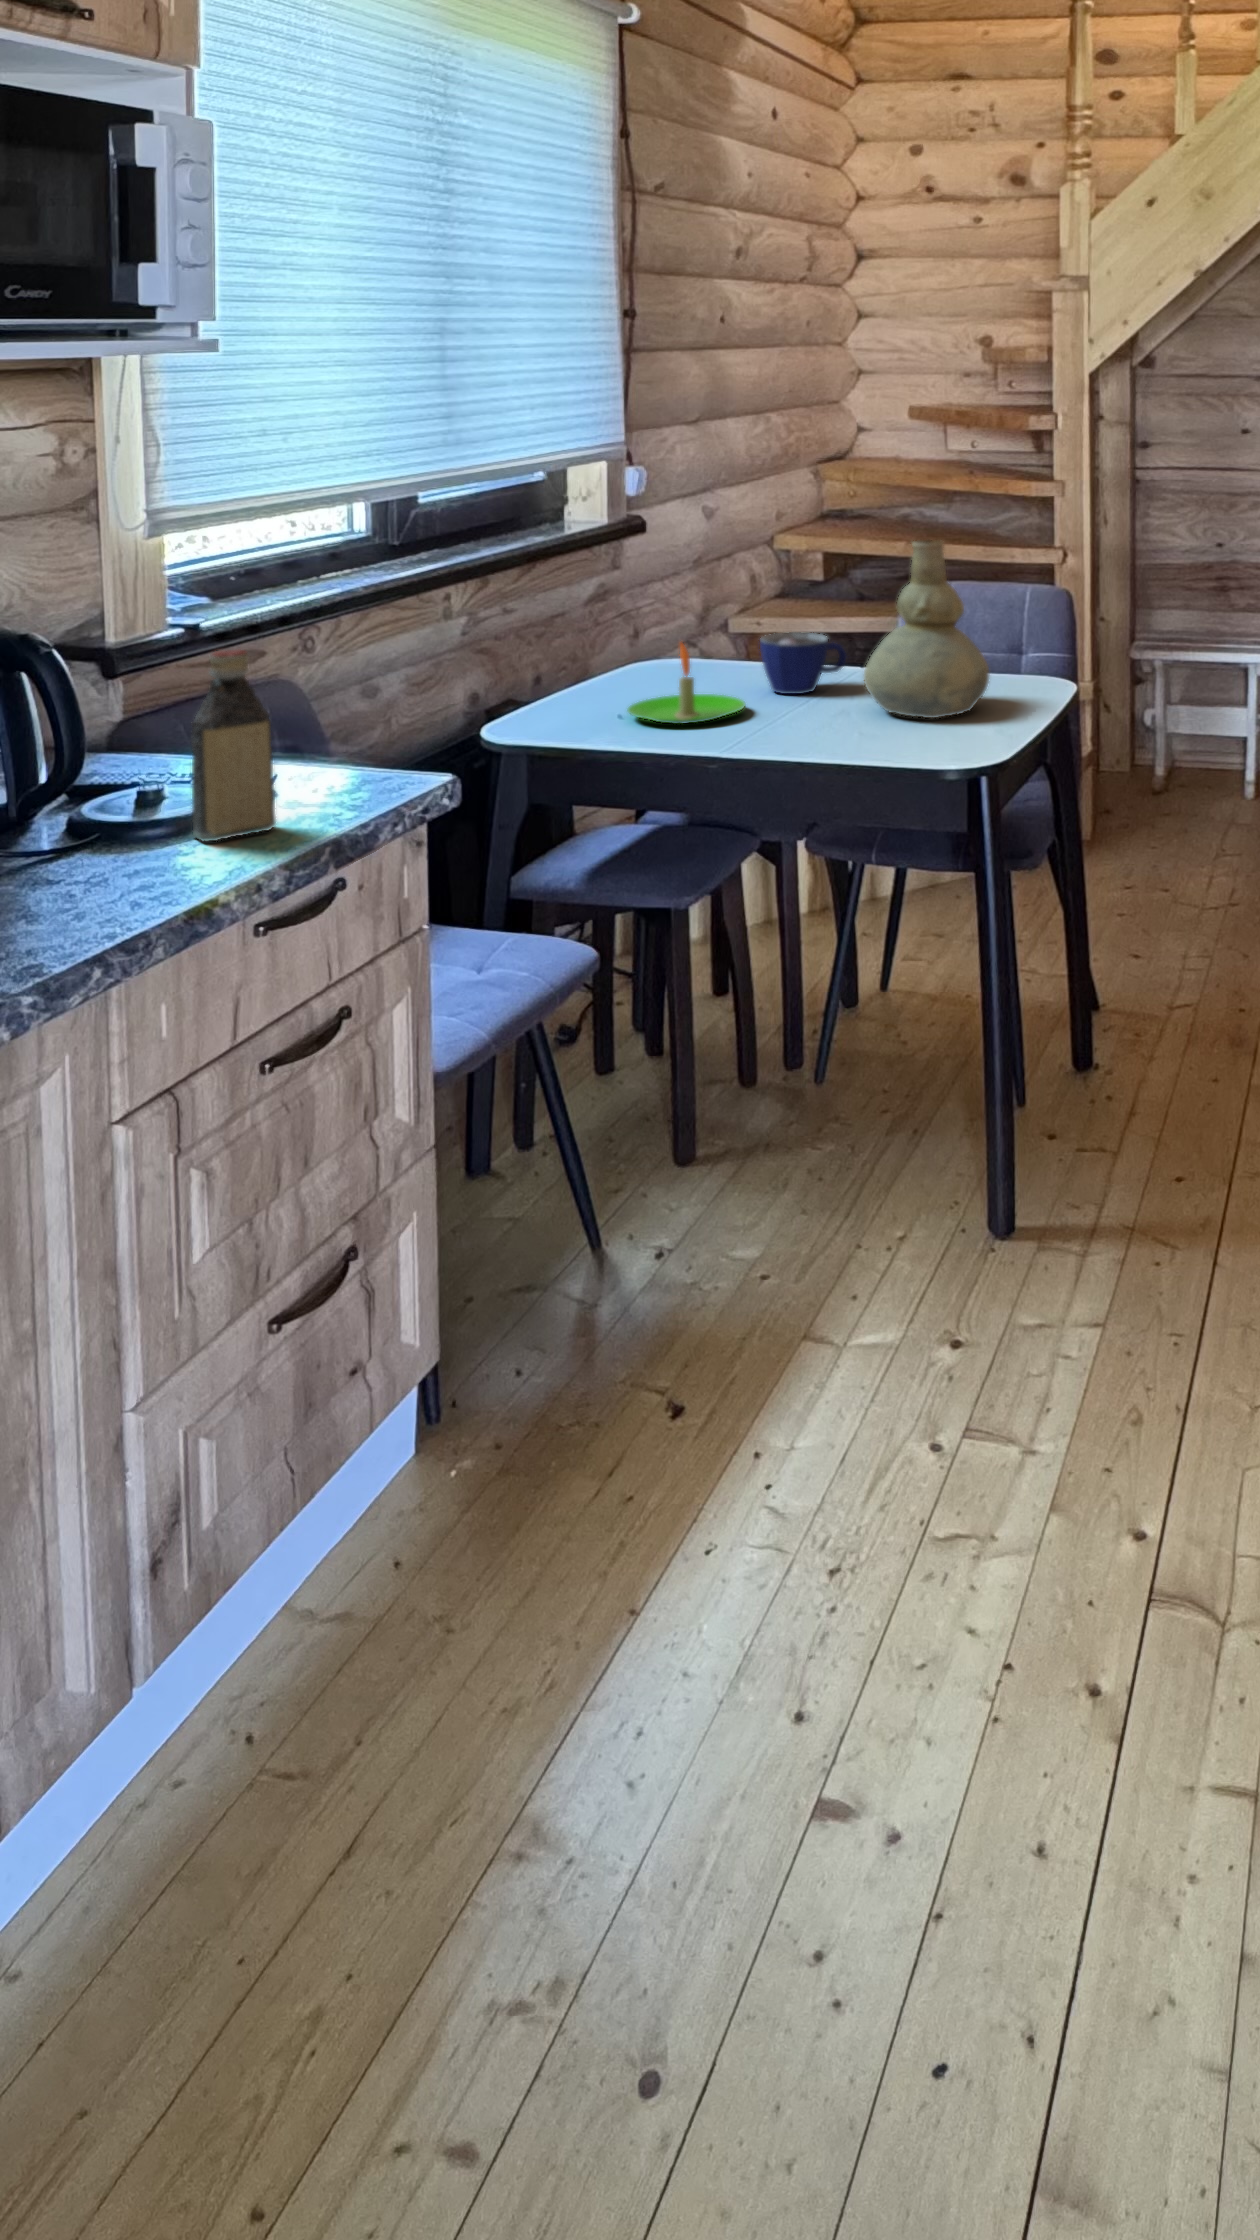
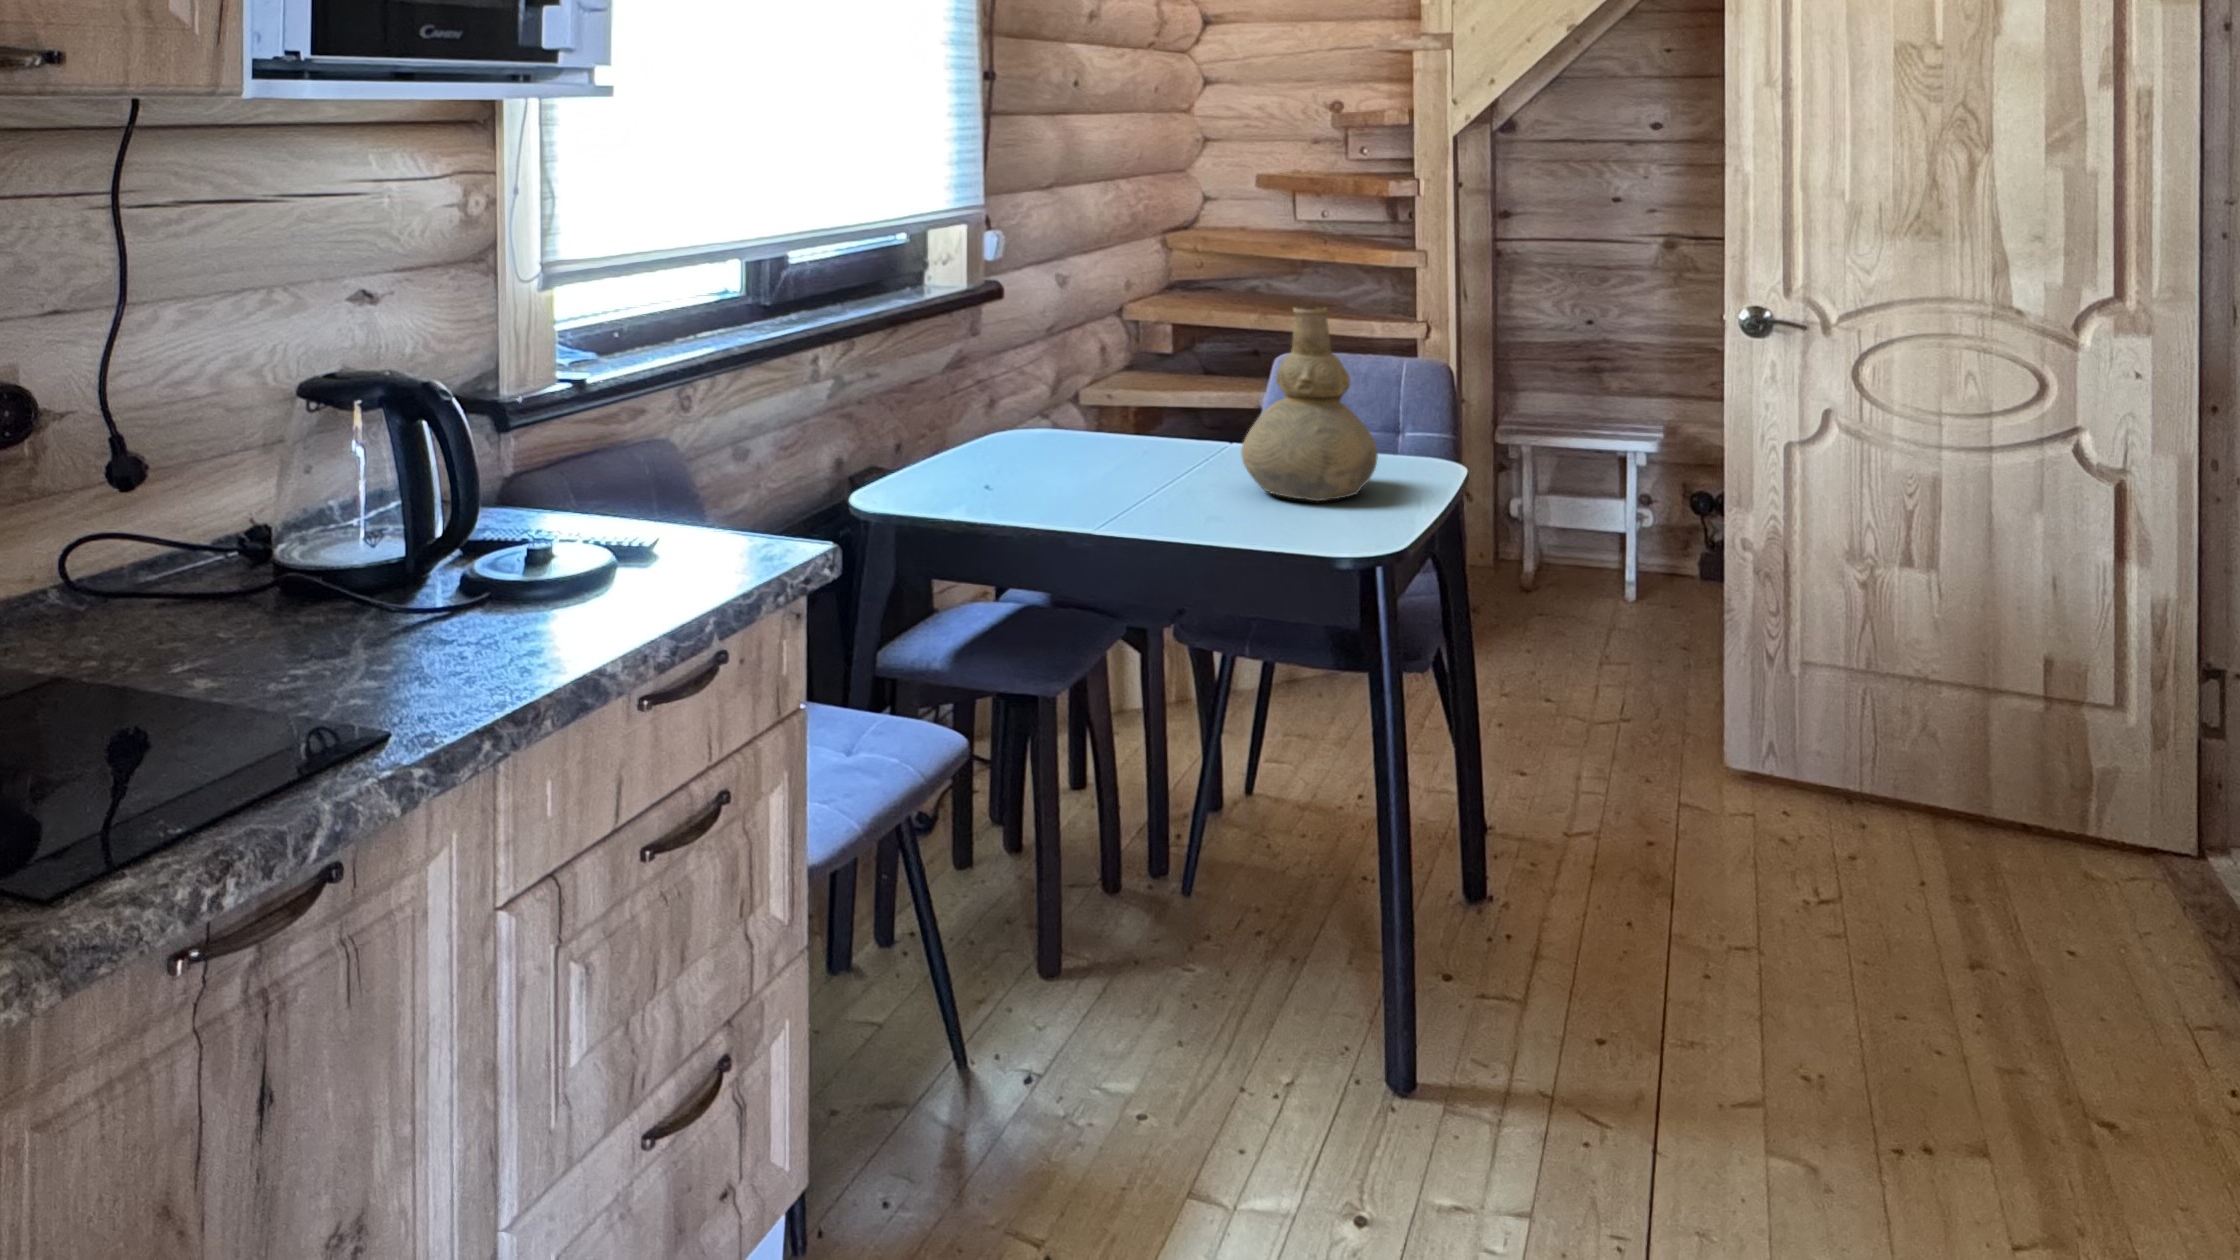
cup: present [760,632,846,694] -> none [1128,404,1219,471]
candle: present [628,643,745,724] -> none [995,410,1117,498]
bottle: present [191,649,276,841] -> none [581,402,663,606]

